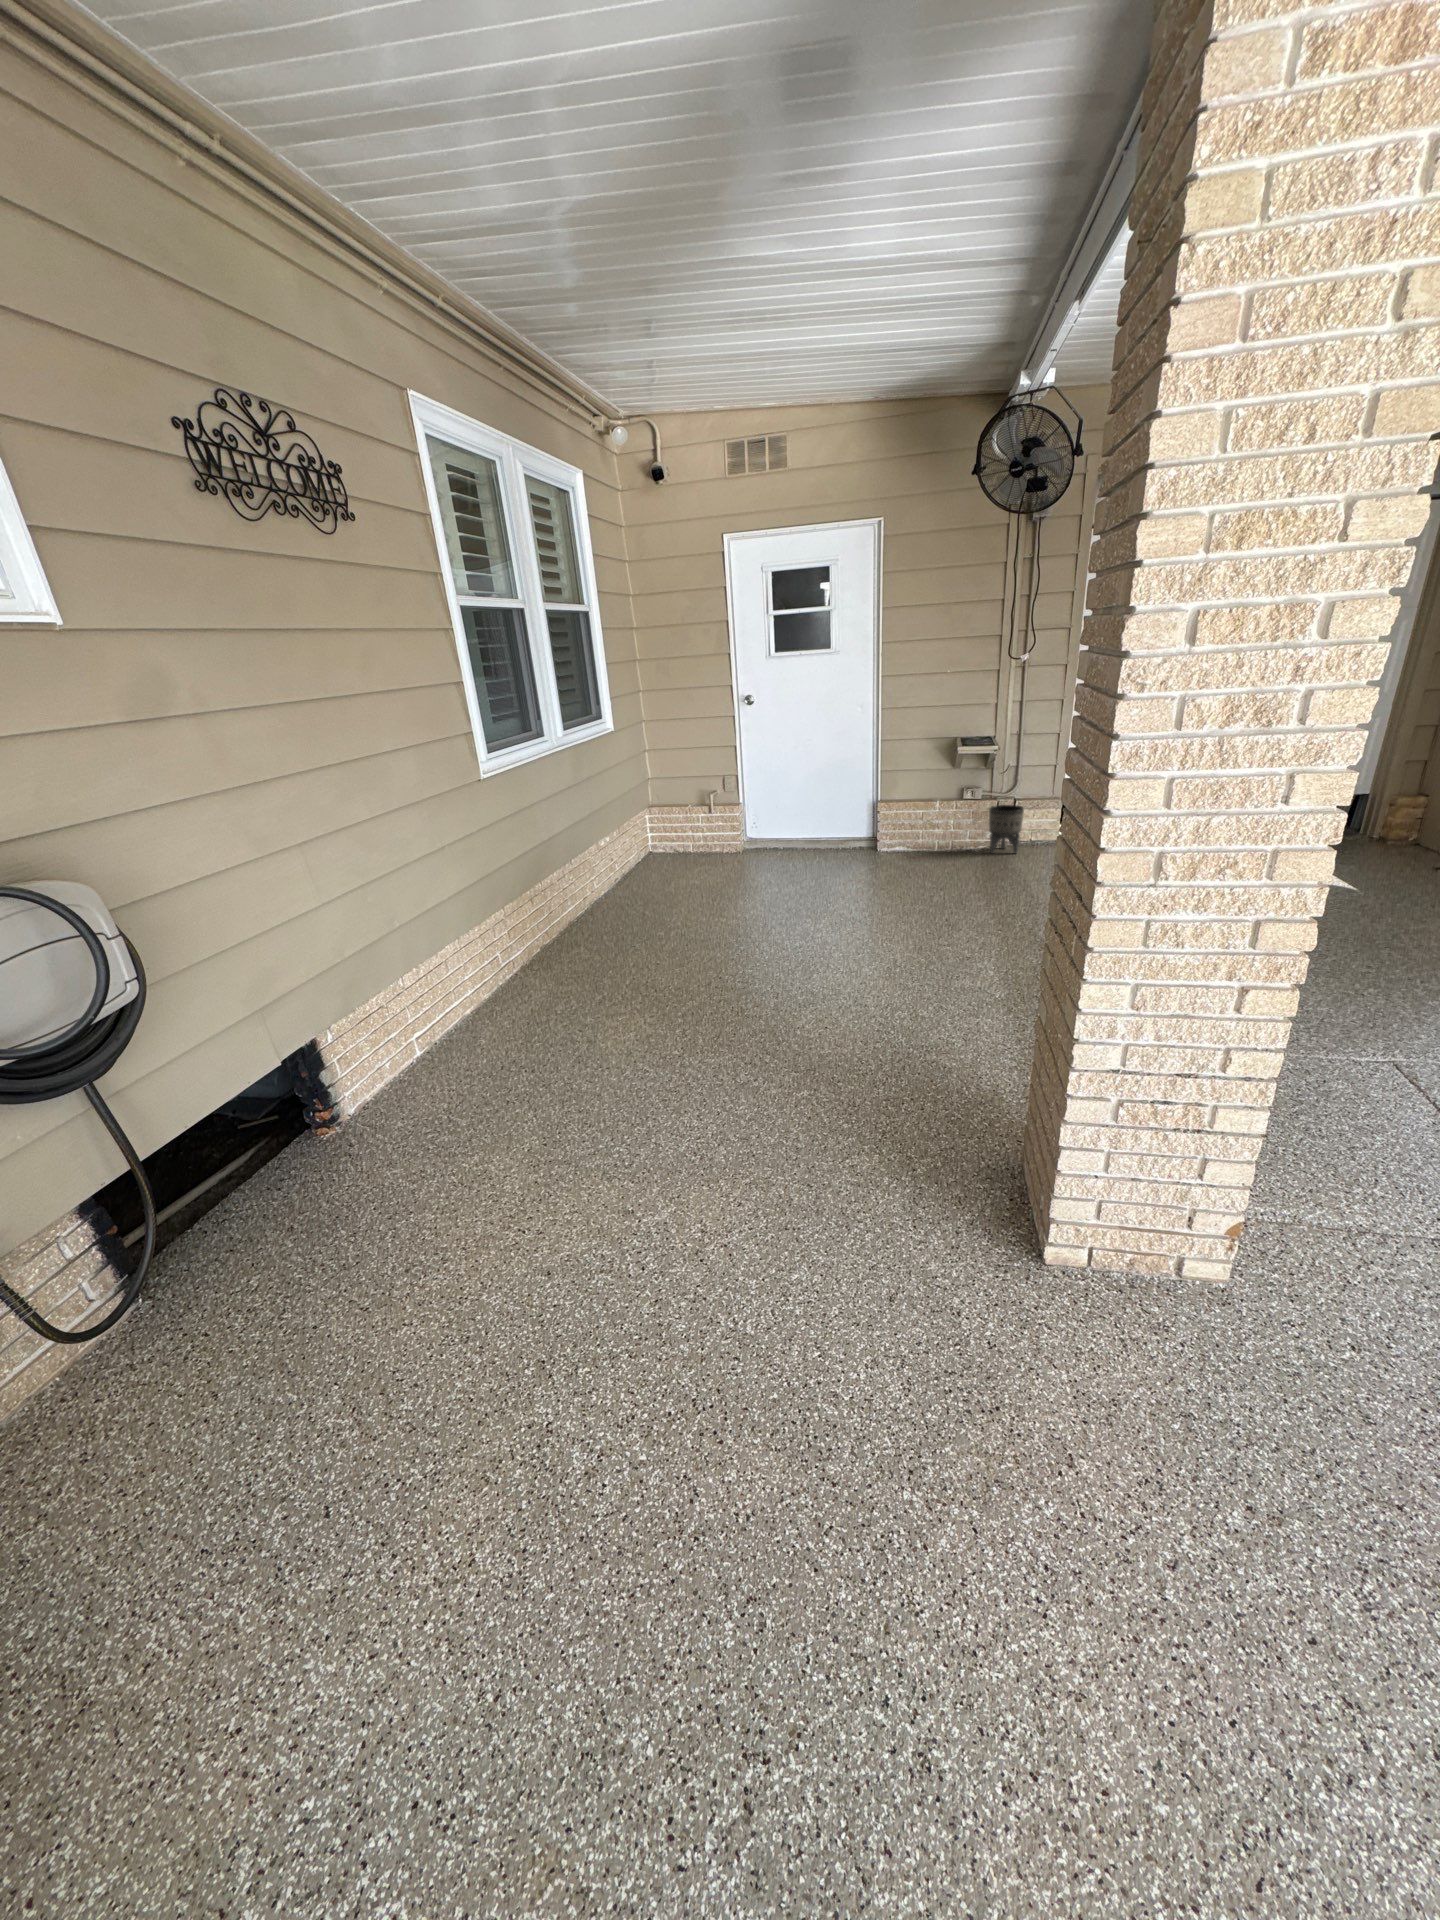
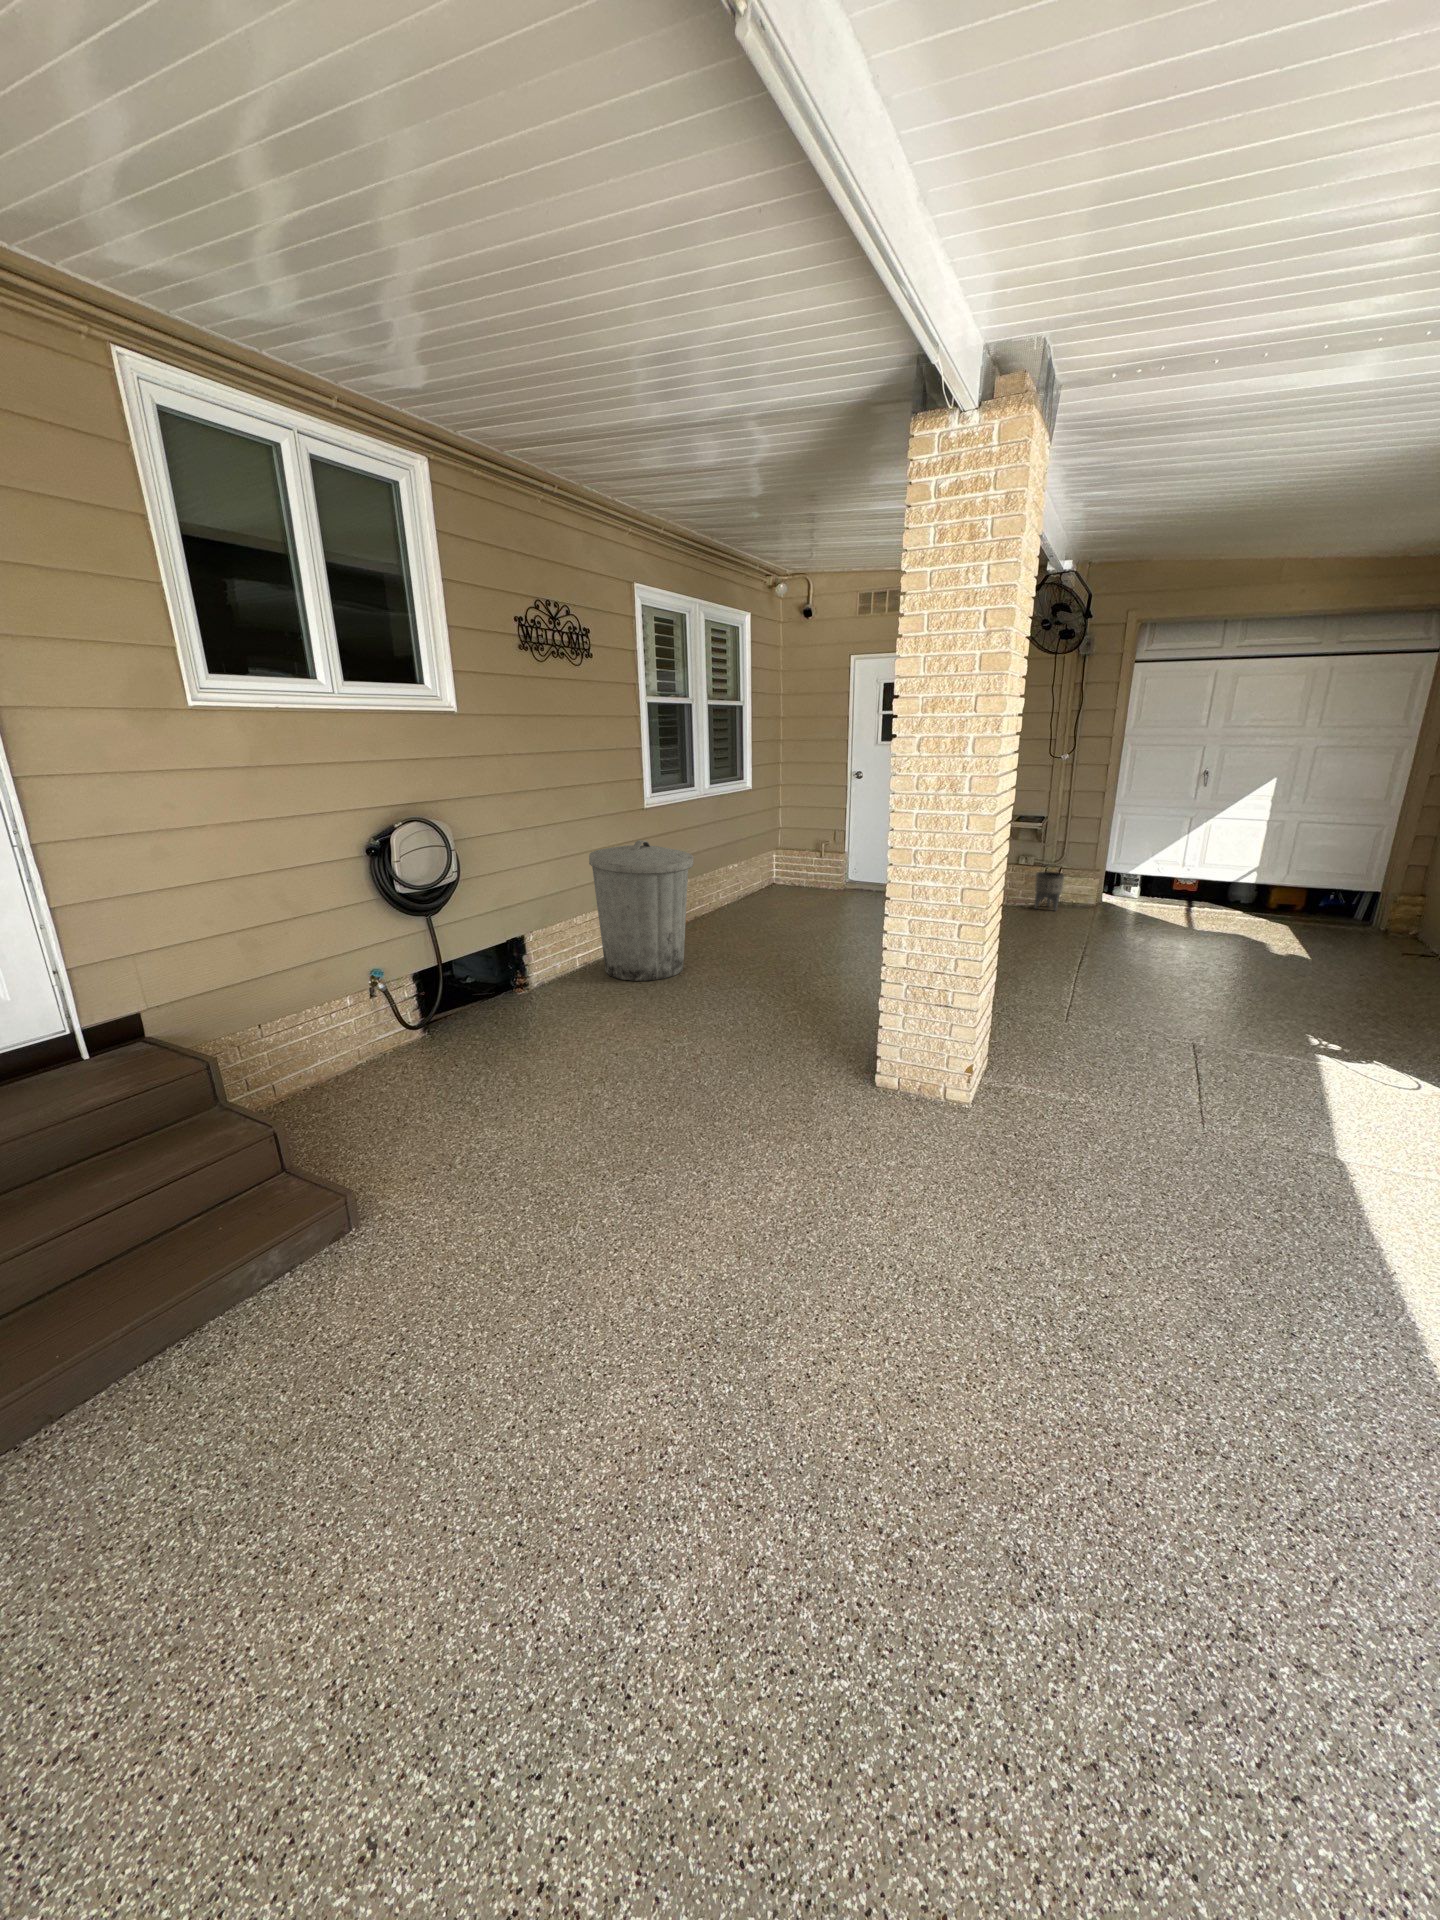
trash can: none [409,841,591,1072] -> present [589,840,694,981]

